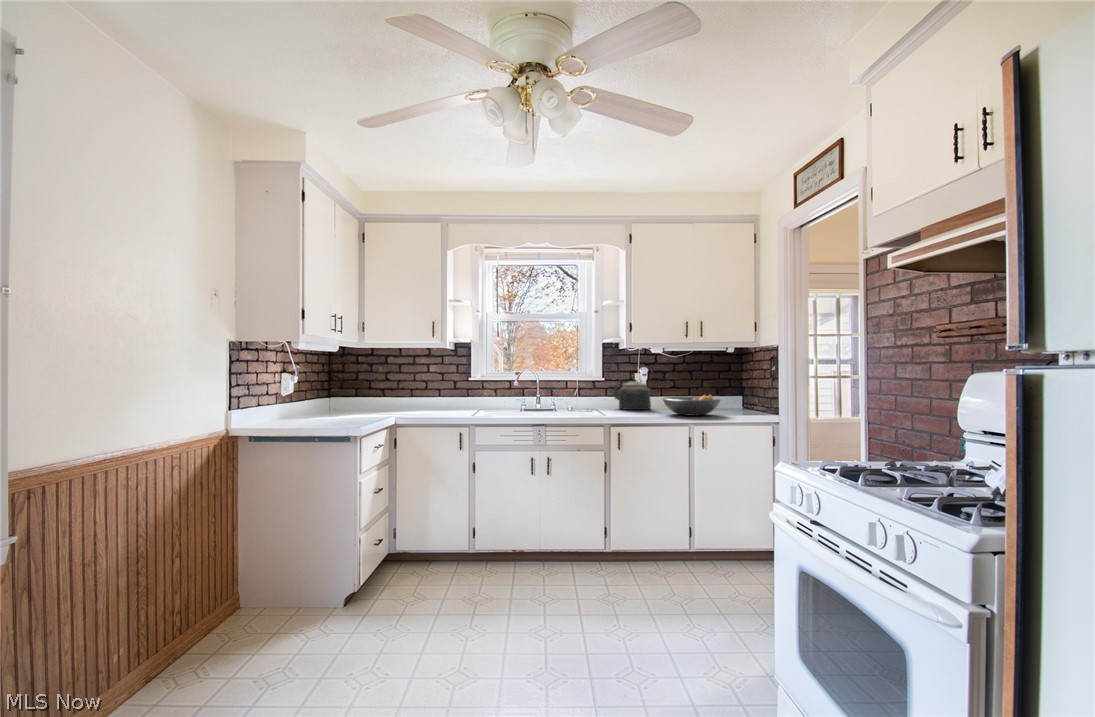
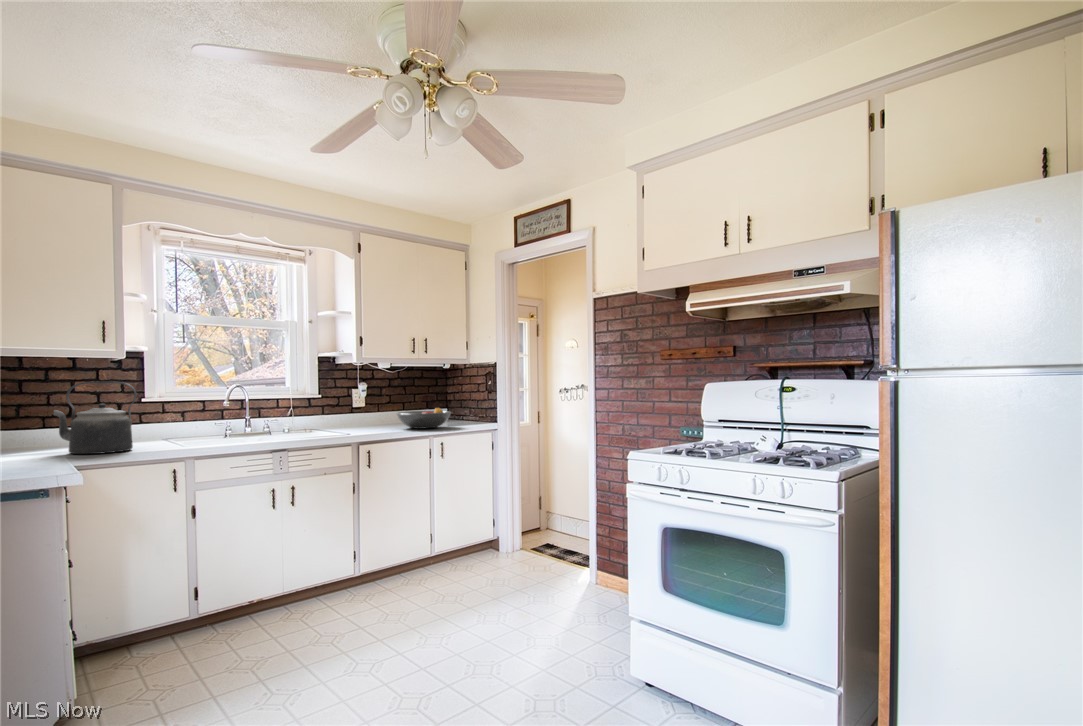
kettle: present [612,365,652,410] -> present [54,381,136,454]

